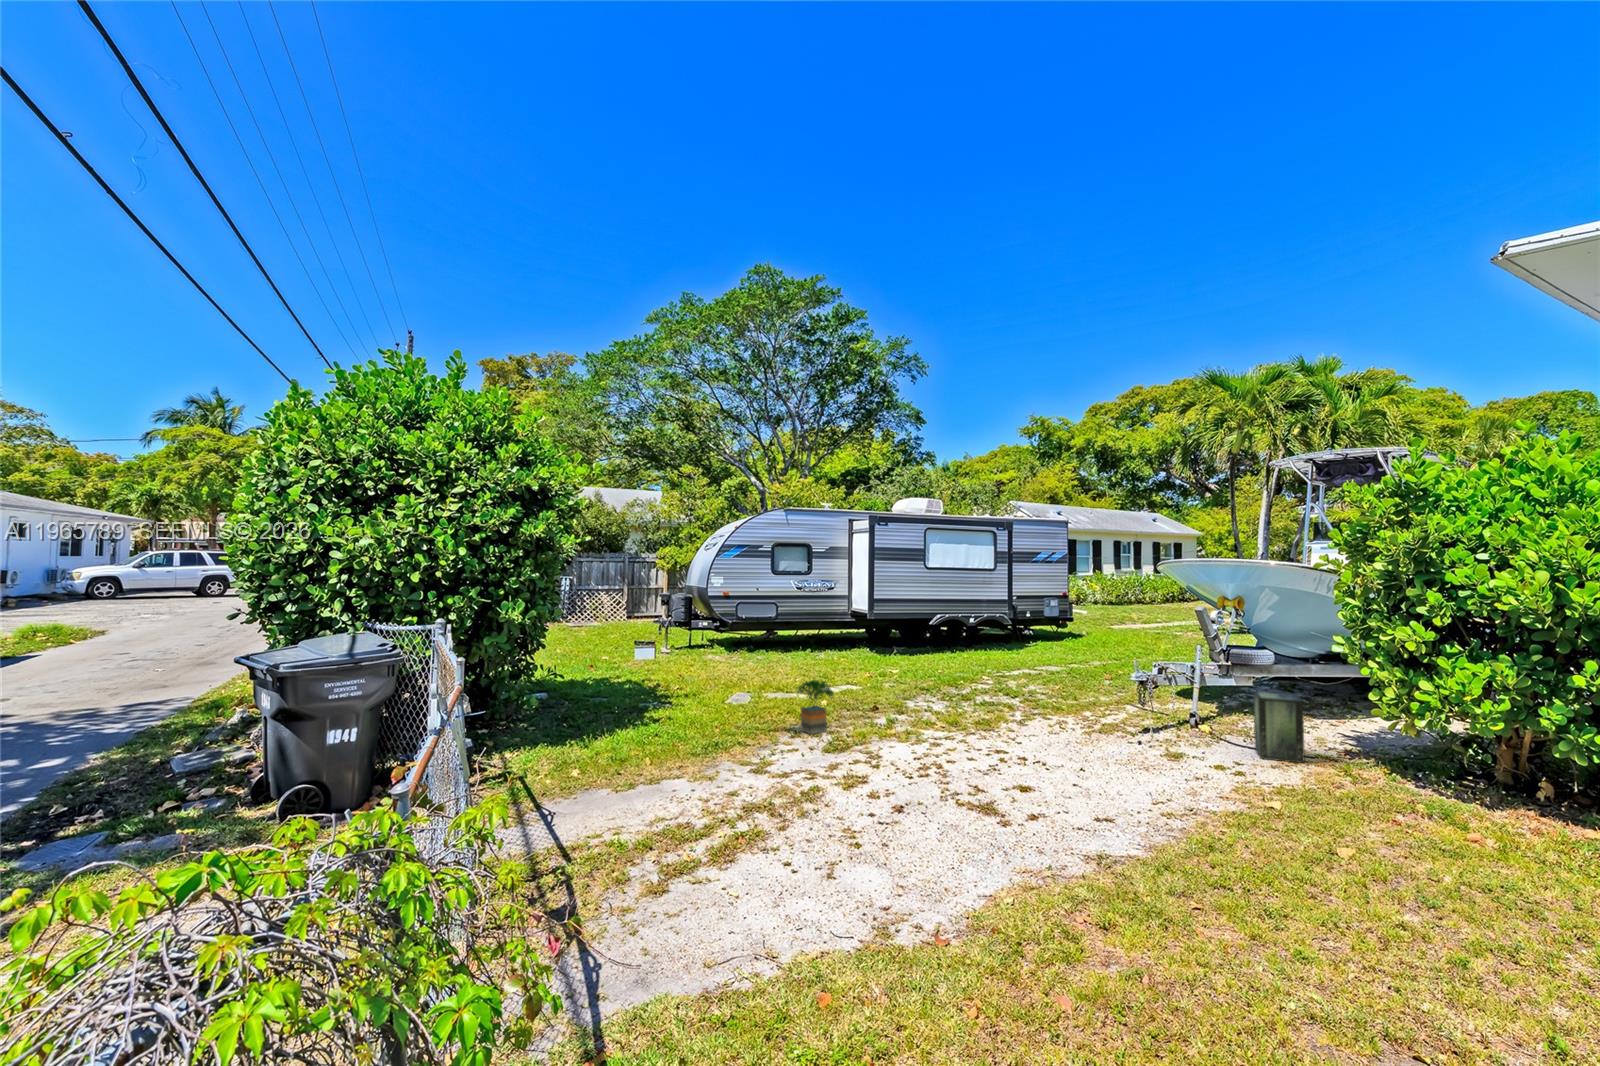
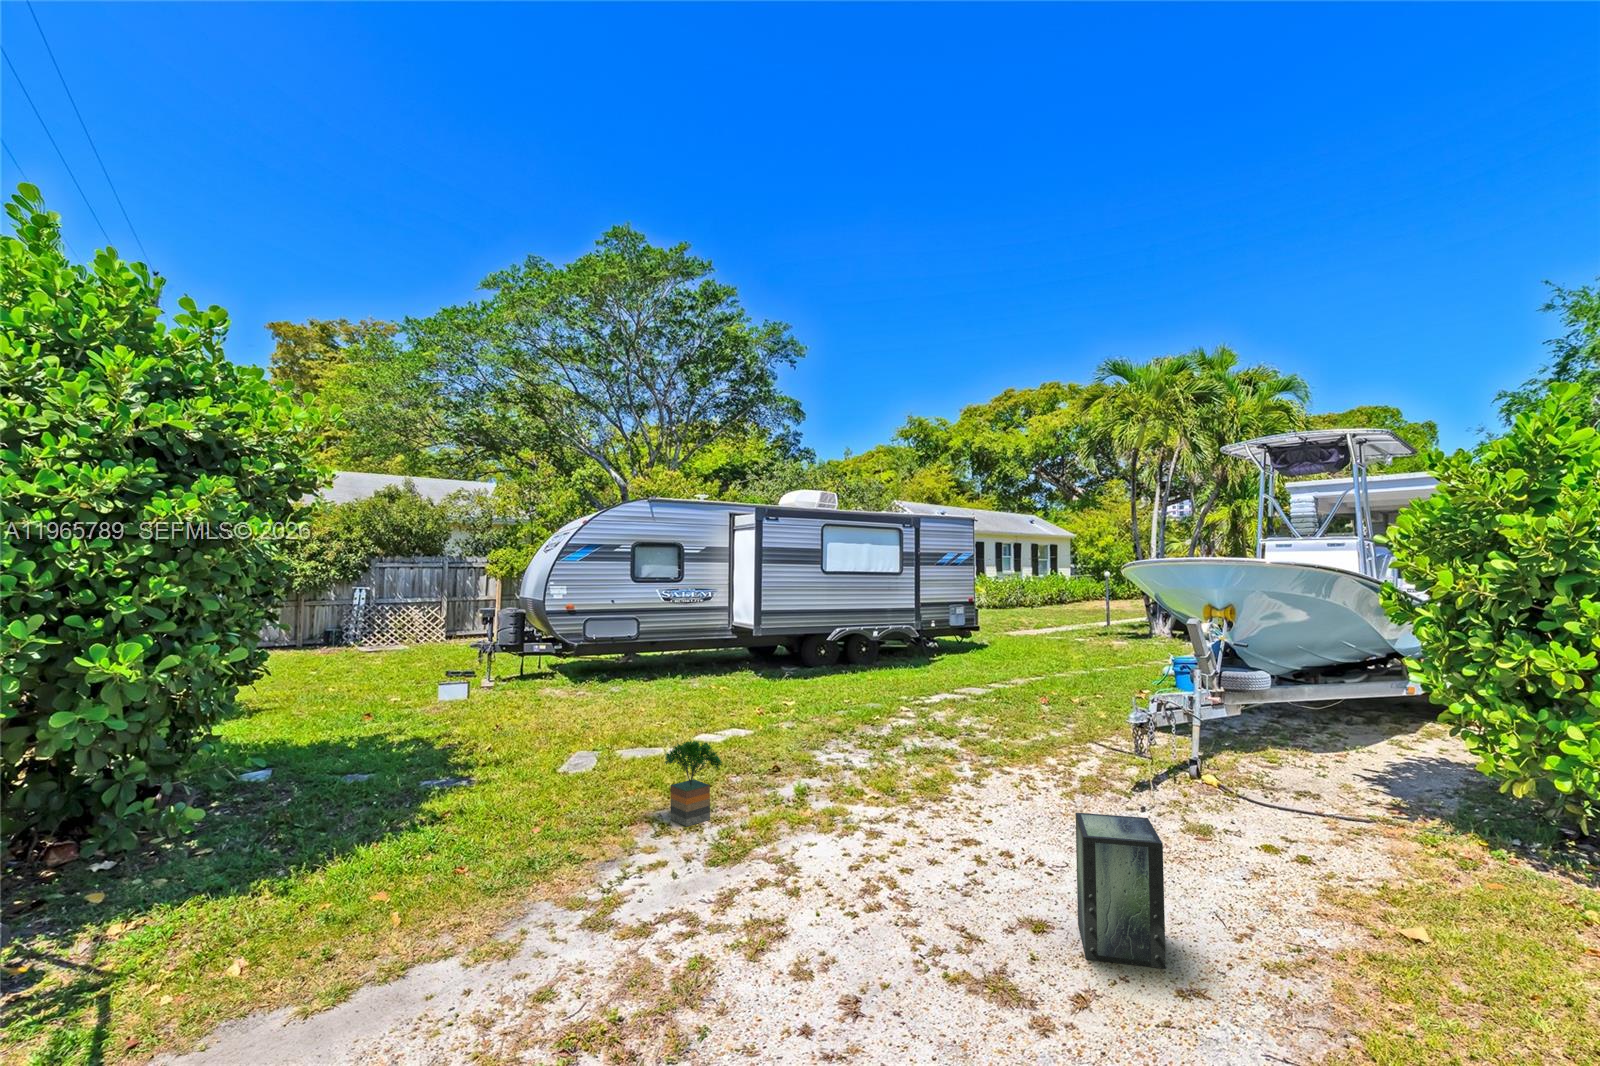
storage box: present [1254,692,1305,763] -> present [1076,813,1166,969]

